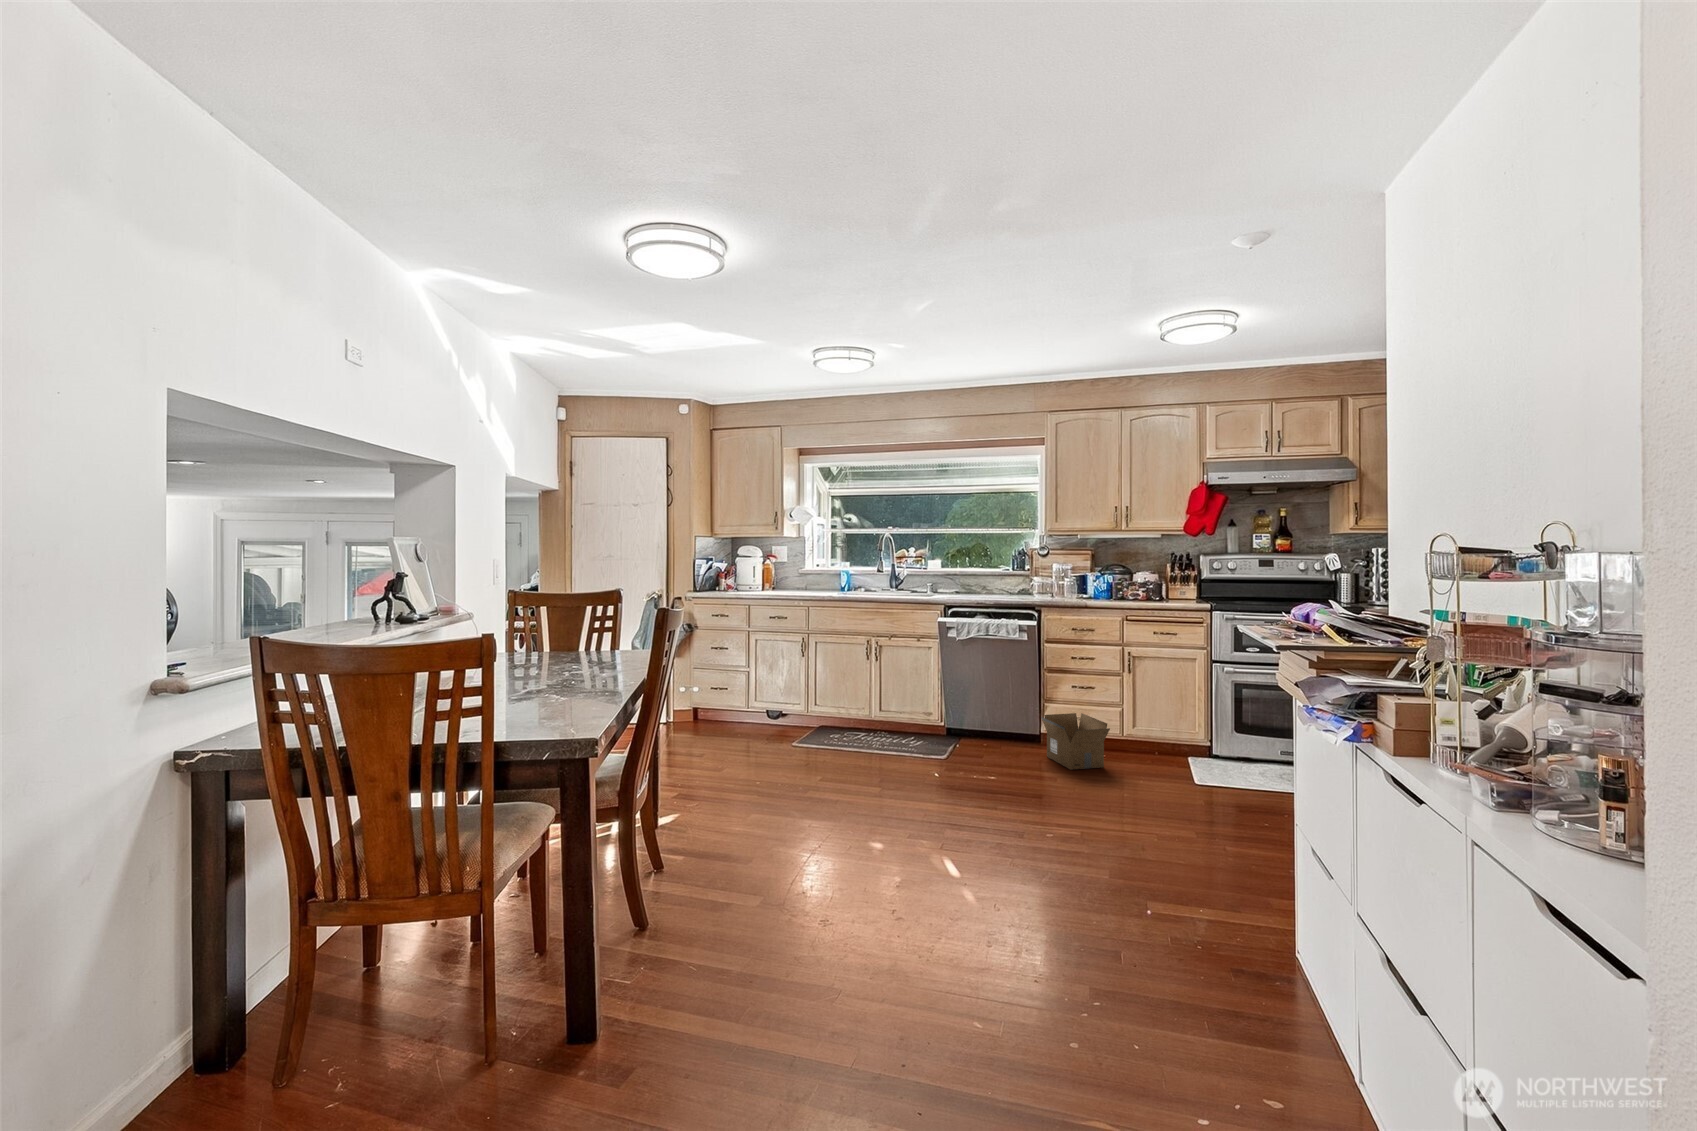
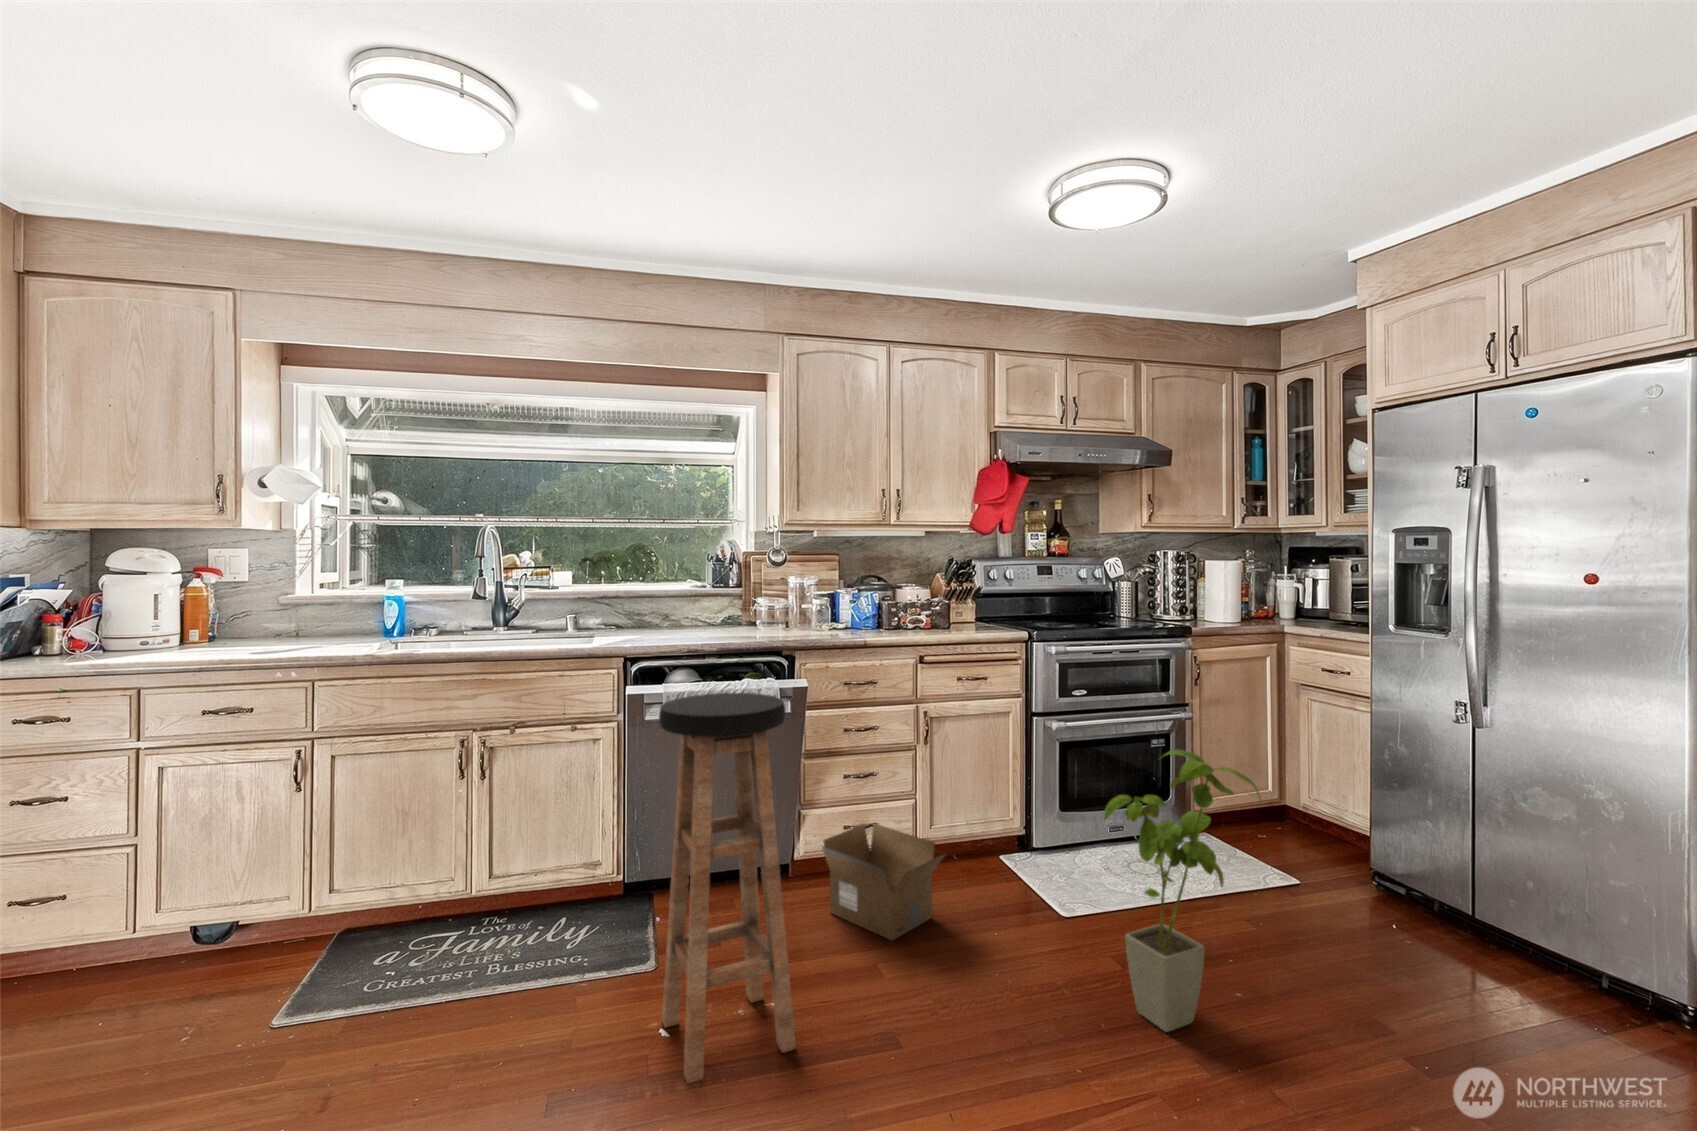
bar stool: none [932,619,991,786] -> present [659,693,796,1083]
house plant: none [1157,664,1242,819] -> present [1104,750,1262,1032]

